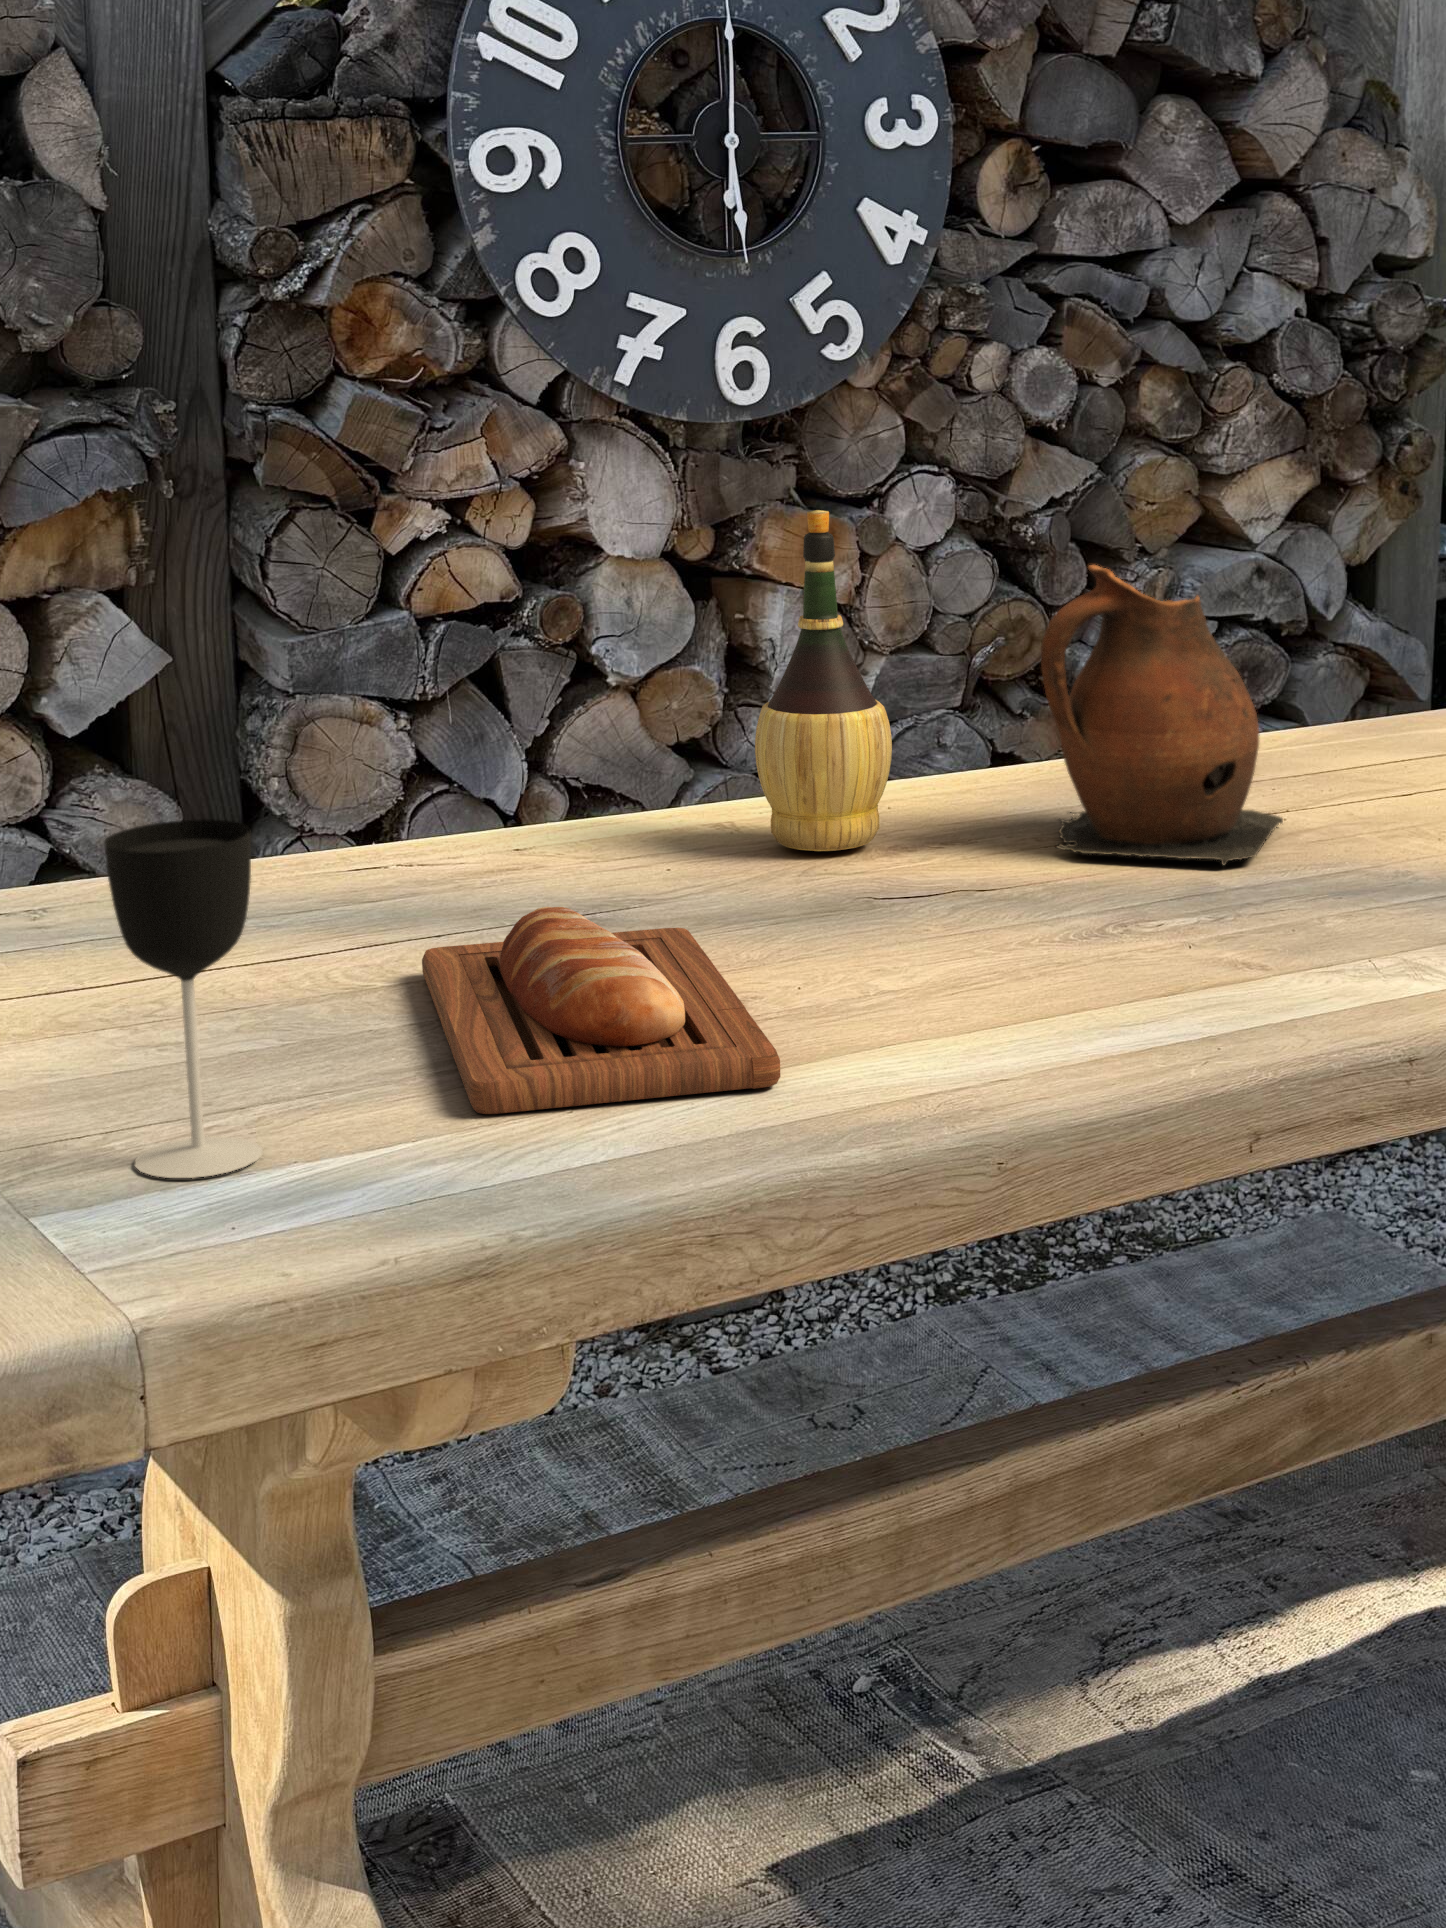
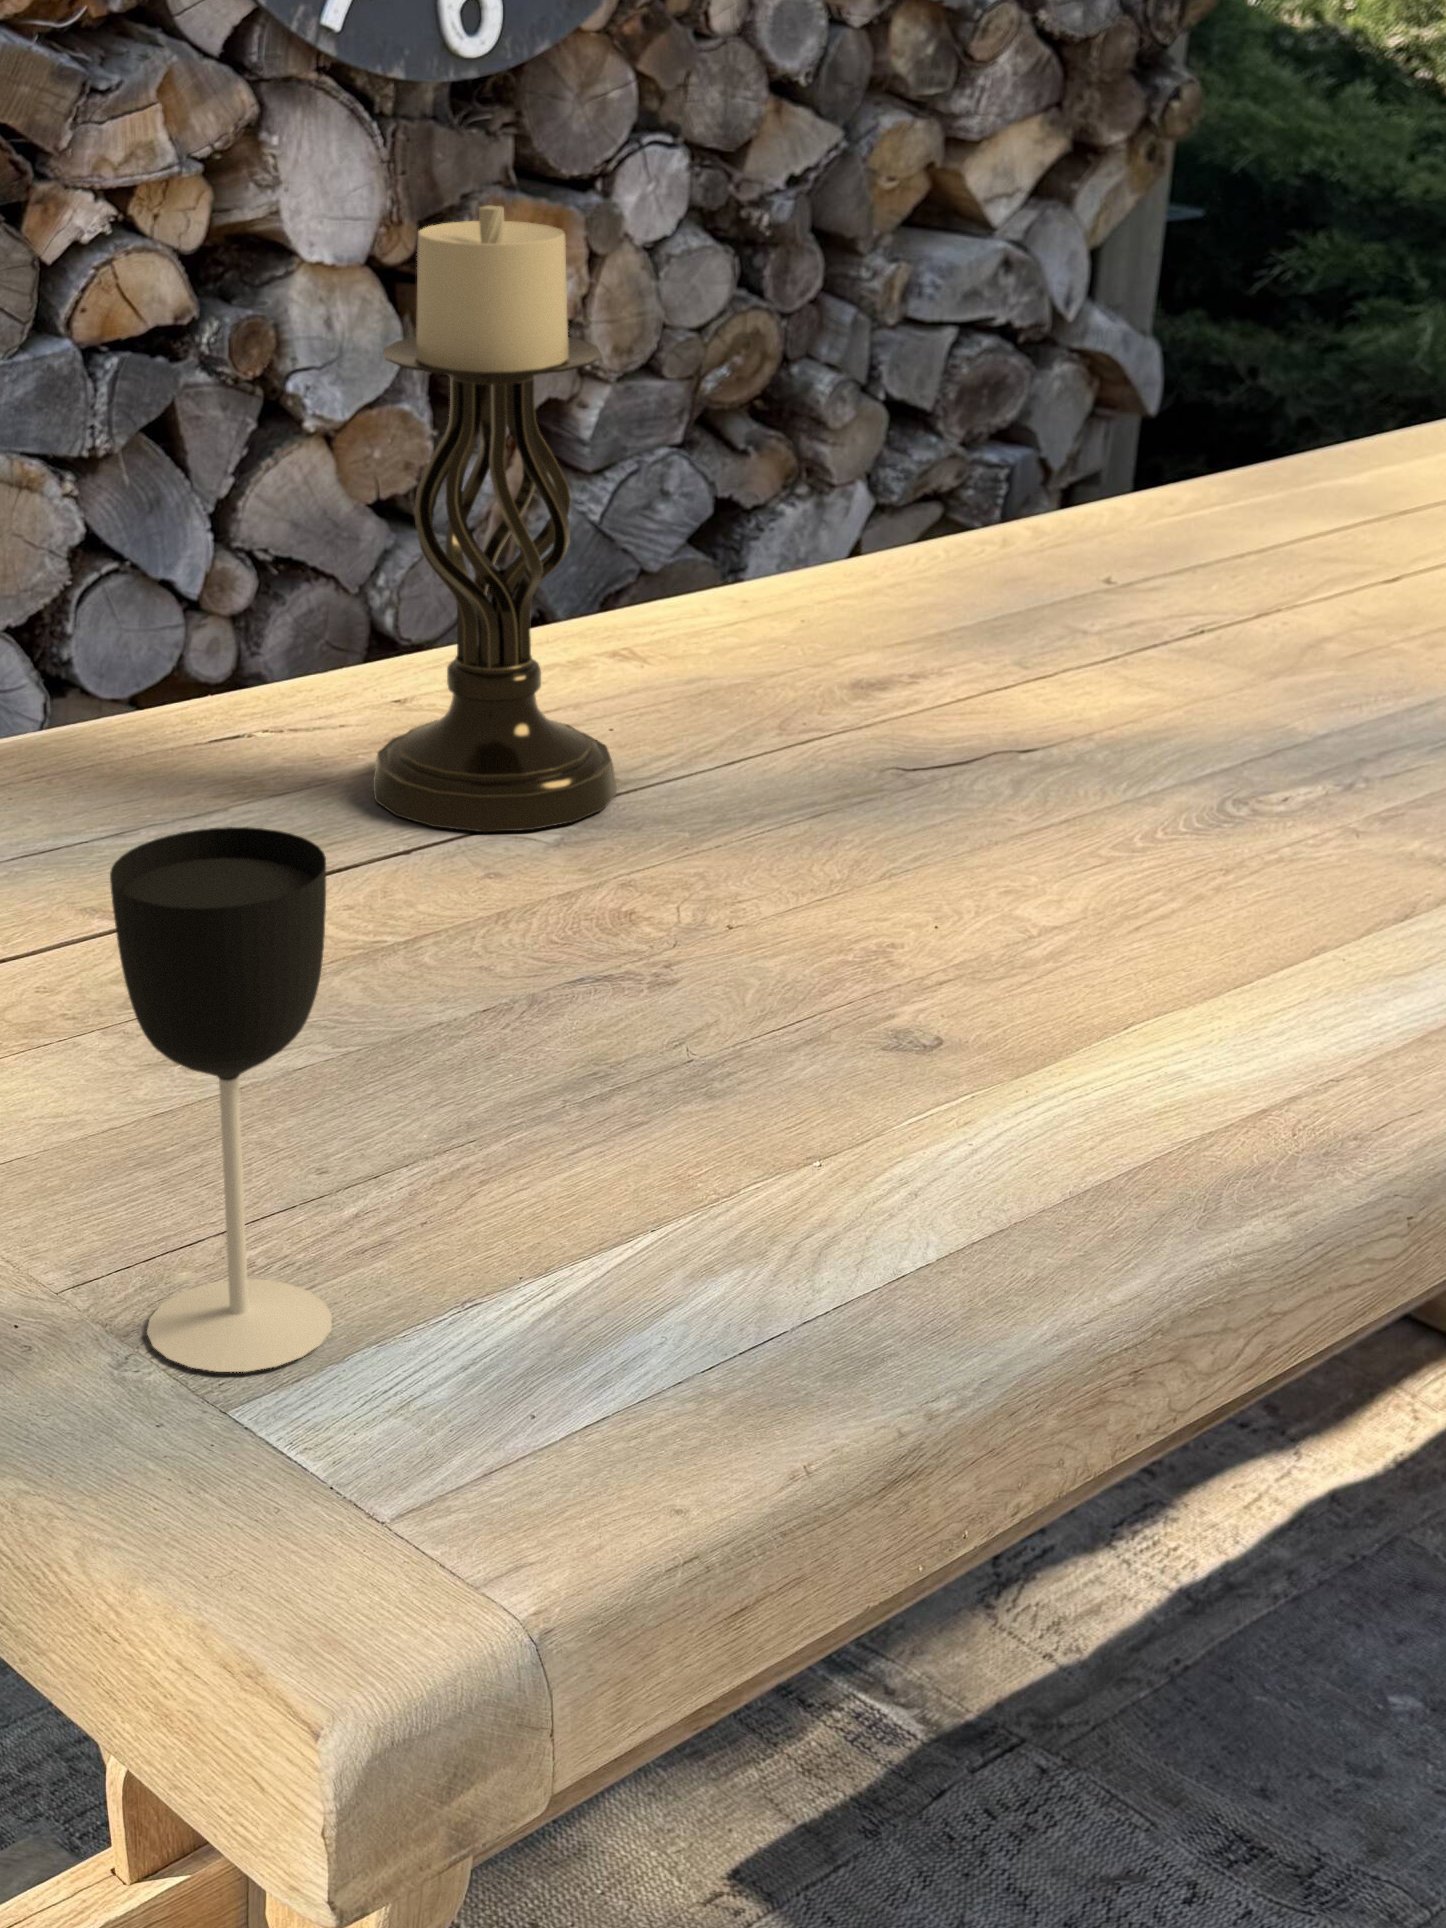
candle holder: none [482,472,666,917] -> present [373,206,617,832]
wine bottle: present [755,510,892,851] -> none [689,249,870,712]
ceramic pitcher: present [1041,565,1283,865] -> none [1054,325,1355,735]
bread loaf: present [422,907,780,1114] -> none [373,856,1002,1223]

